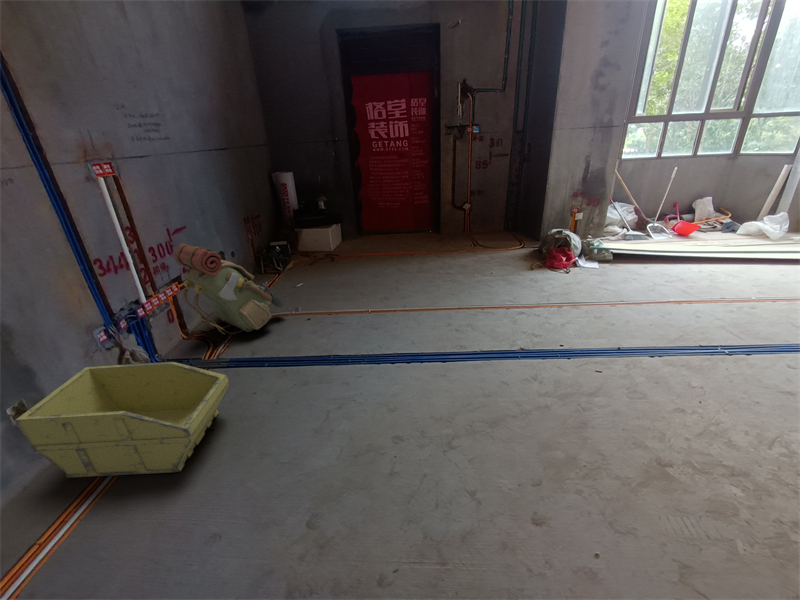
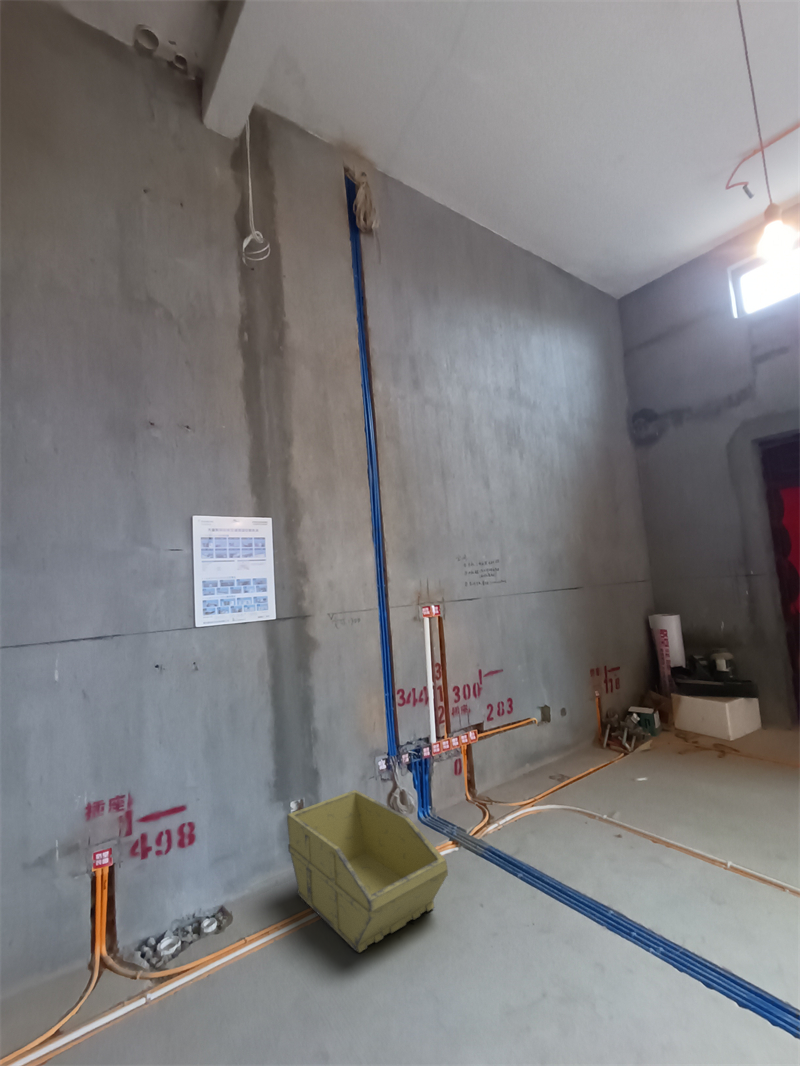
backpack: present [174,243,284,334] -> none [475,688,590,822]

